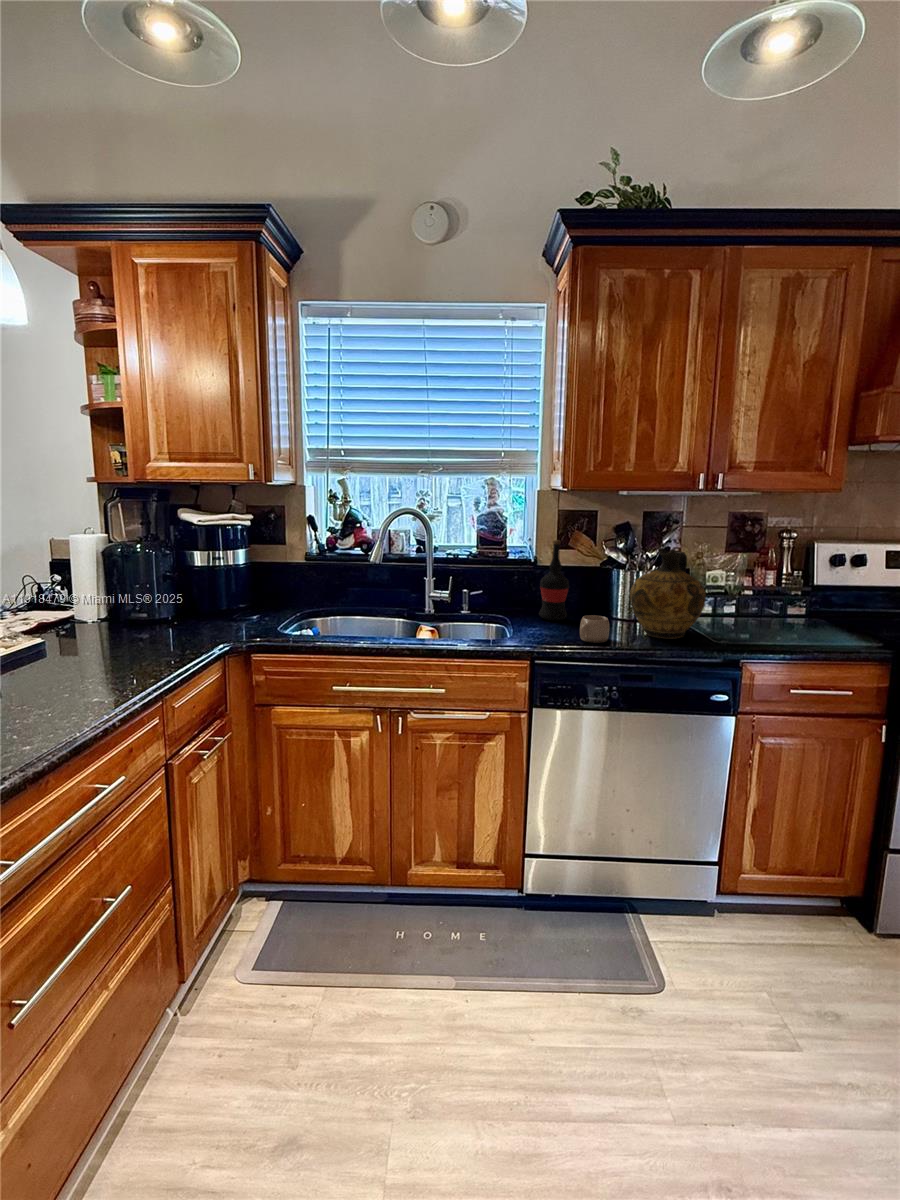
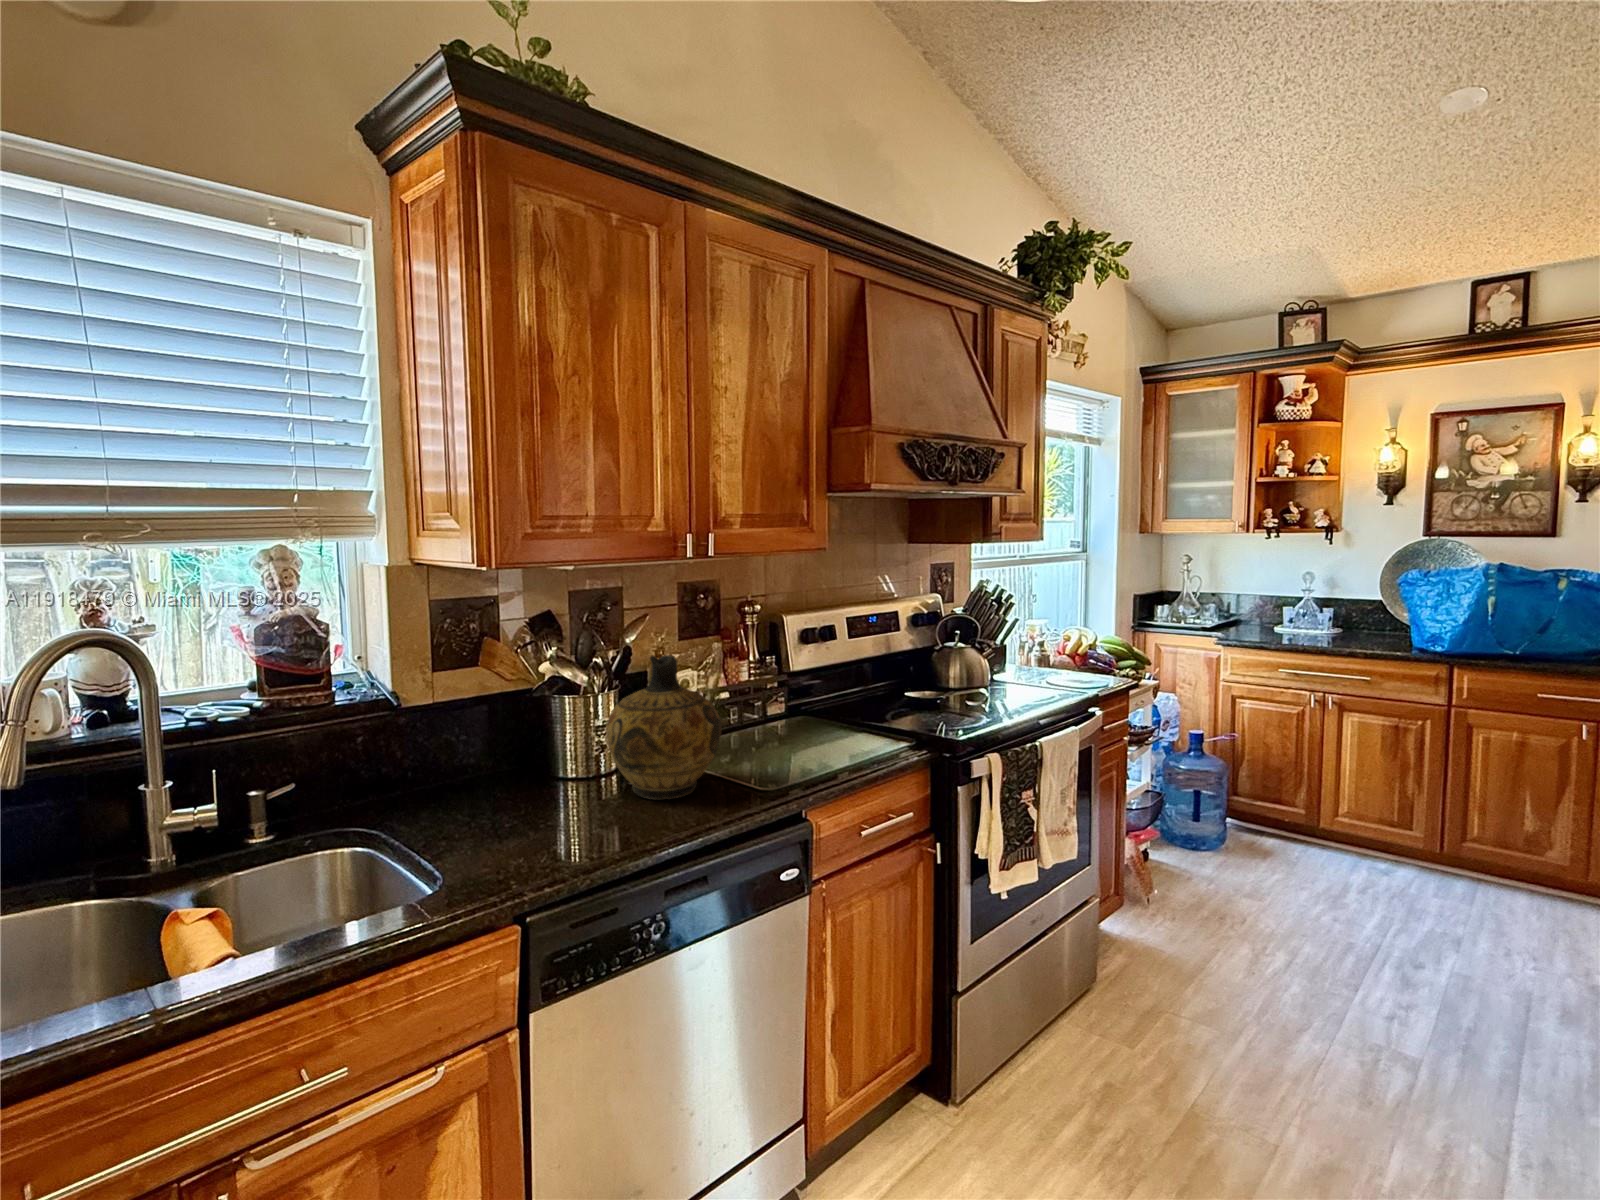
wine bottle: present [539,540,569,620] -> none [426,659,484,809]
mug: present [580,615,609,643] -> none [552,788,605,841]

